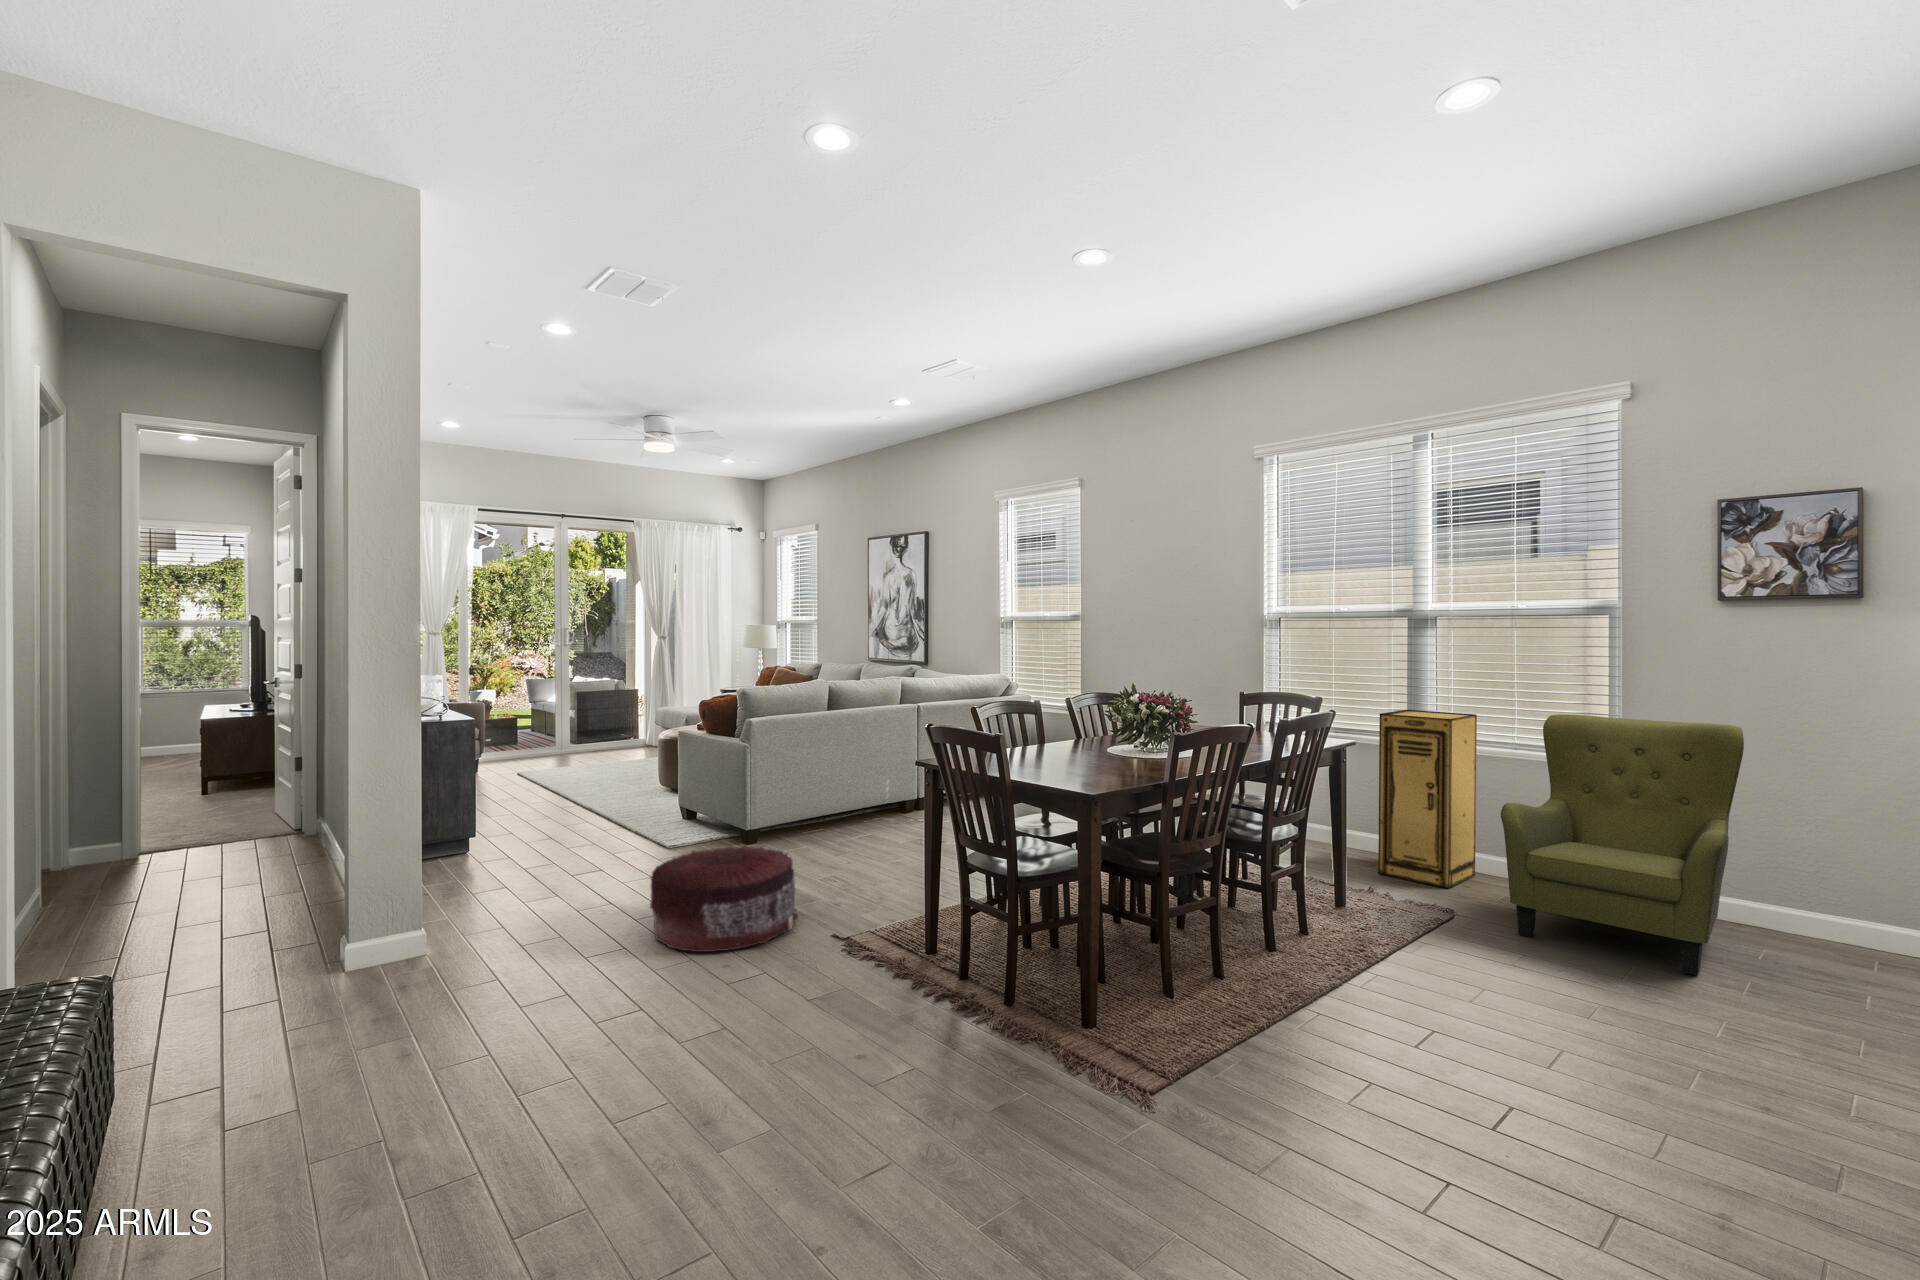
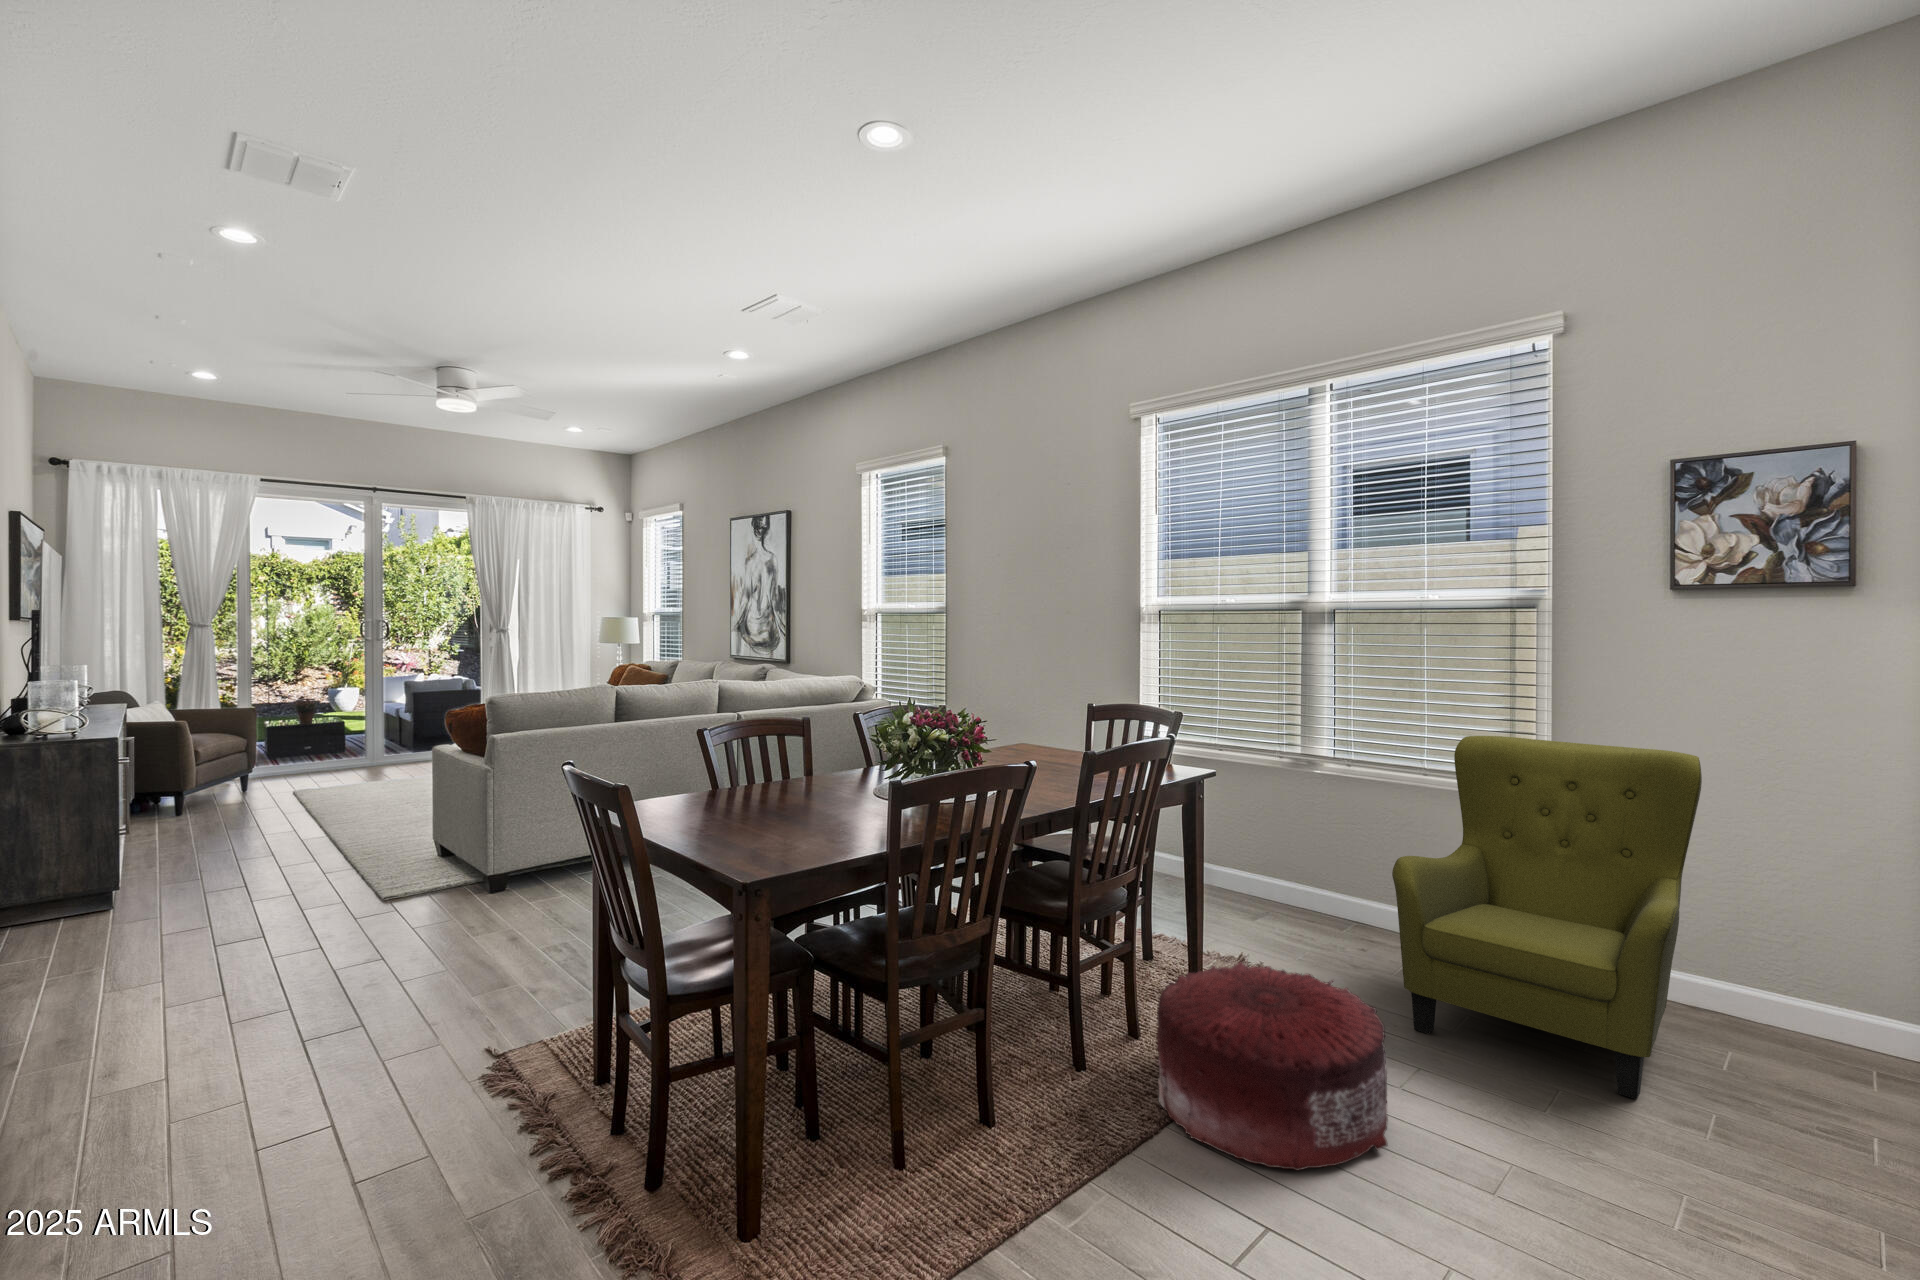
storage cabinet: present [1378,710,1477,889] -> none [1261,725,1381,954]
pouf: present [650,845,797,952] -> present [1156,962,1388,1171]

